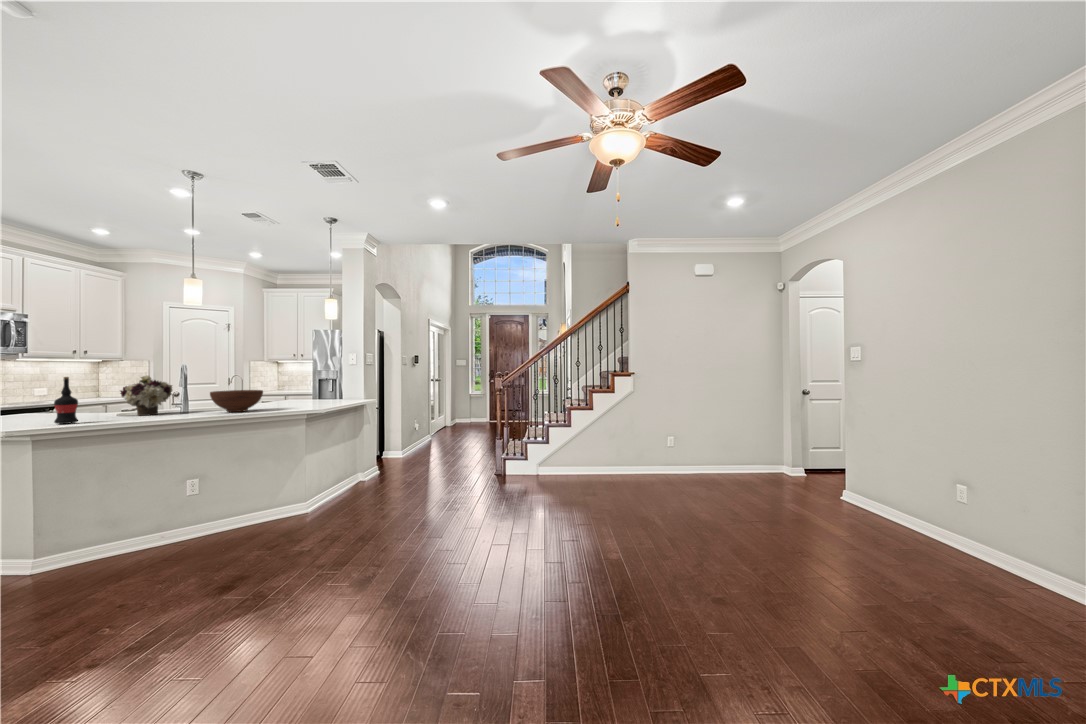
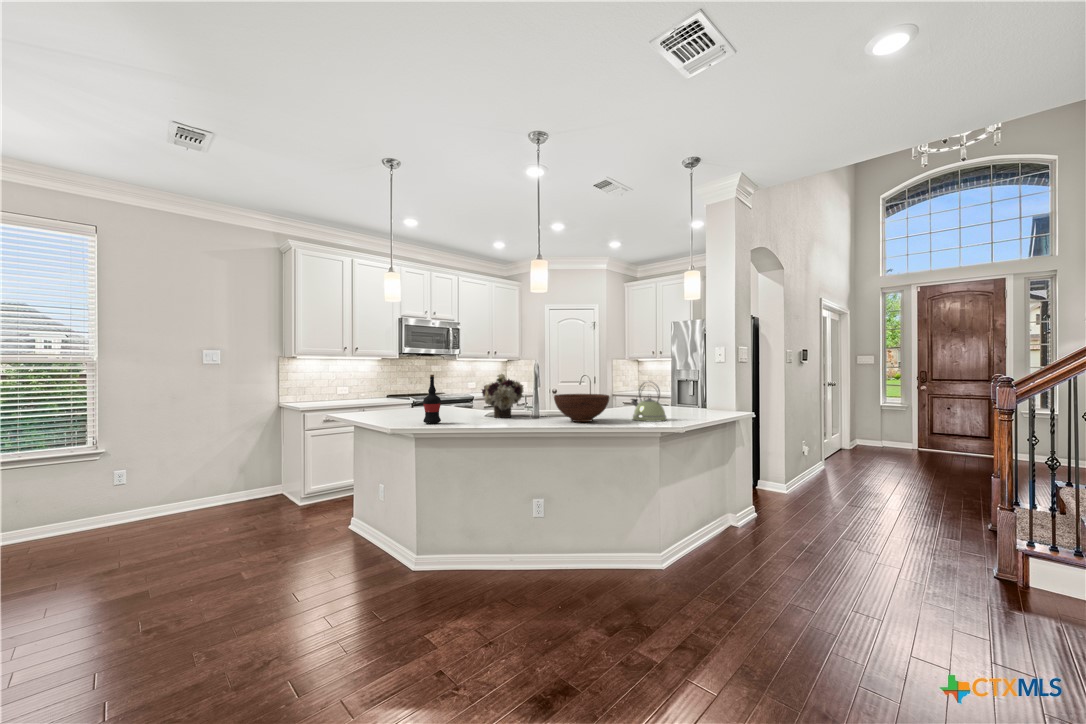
kettle: none [280,379,311,408] -> present [631,381,667,422]

